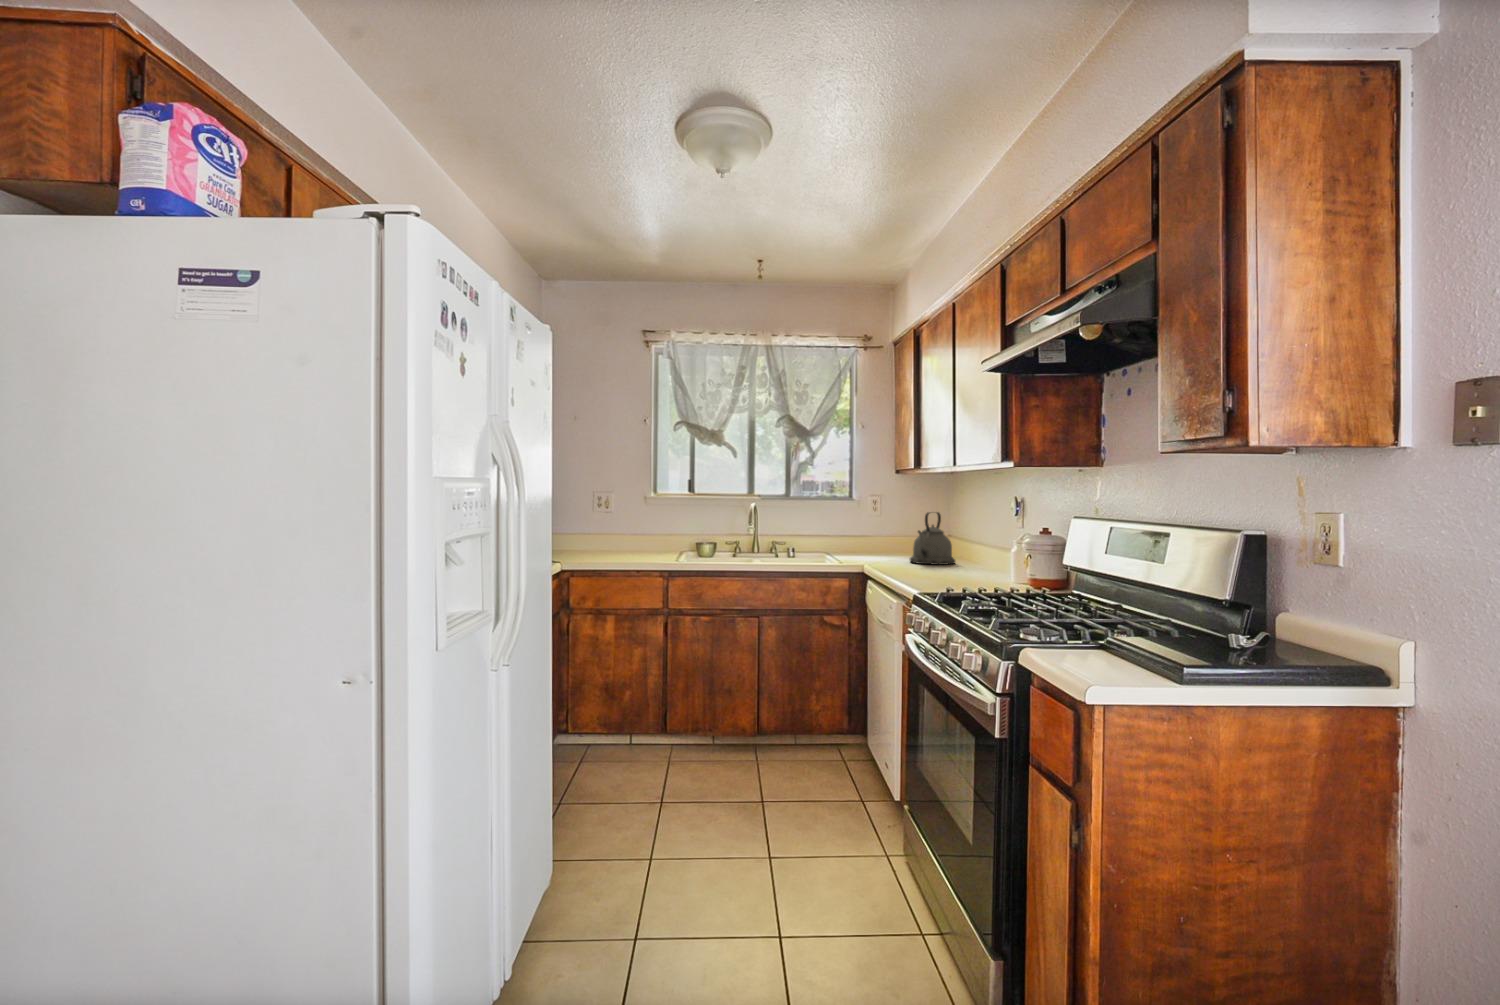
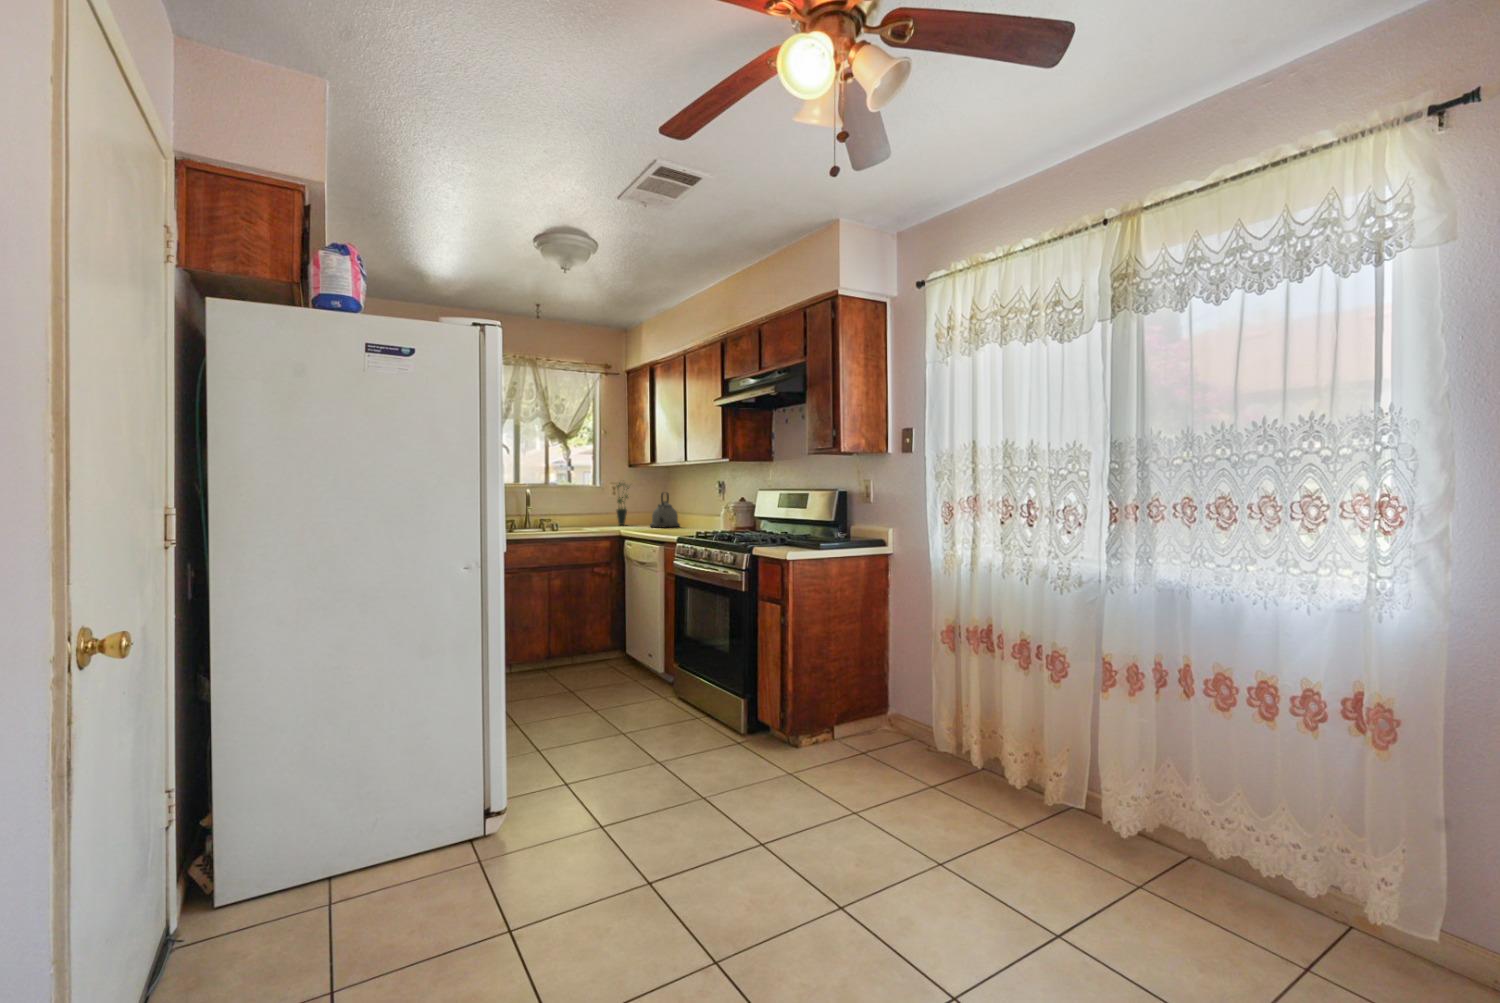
potted plant: none [875,493,901,553] -> present [617,483,629,525]

